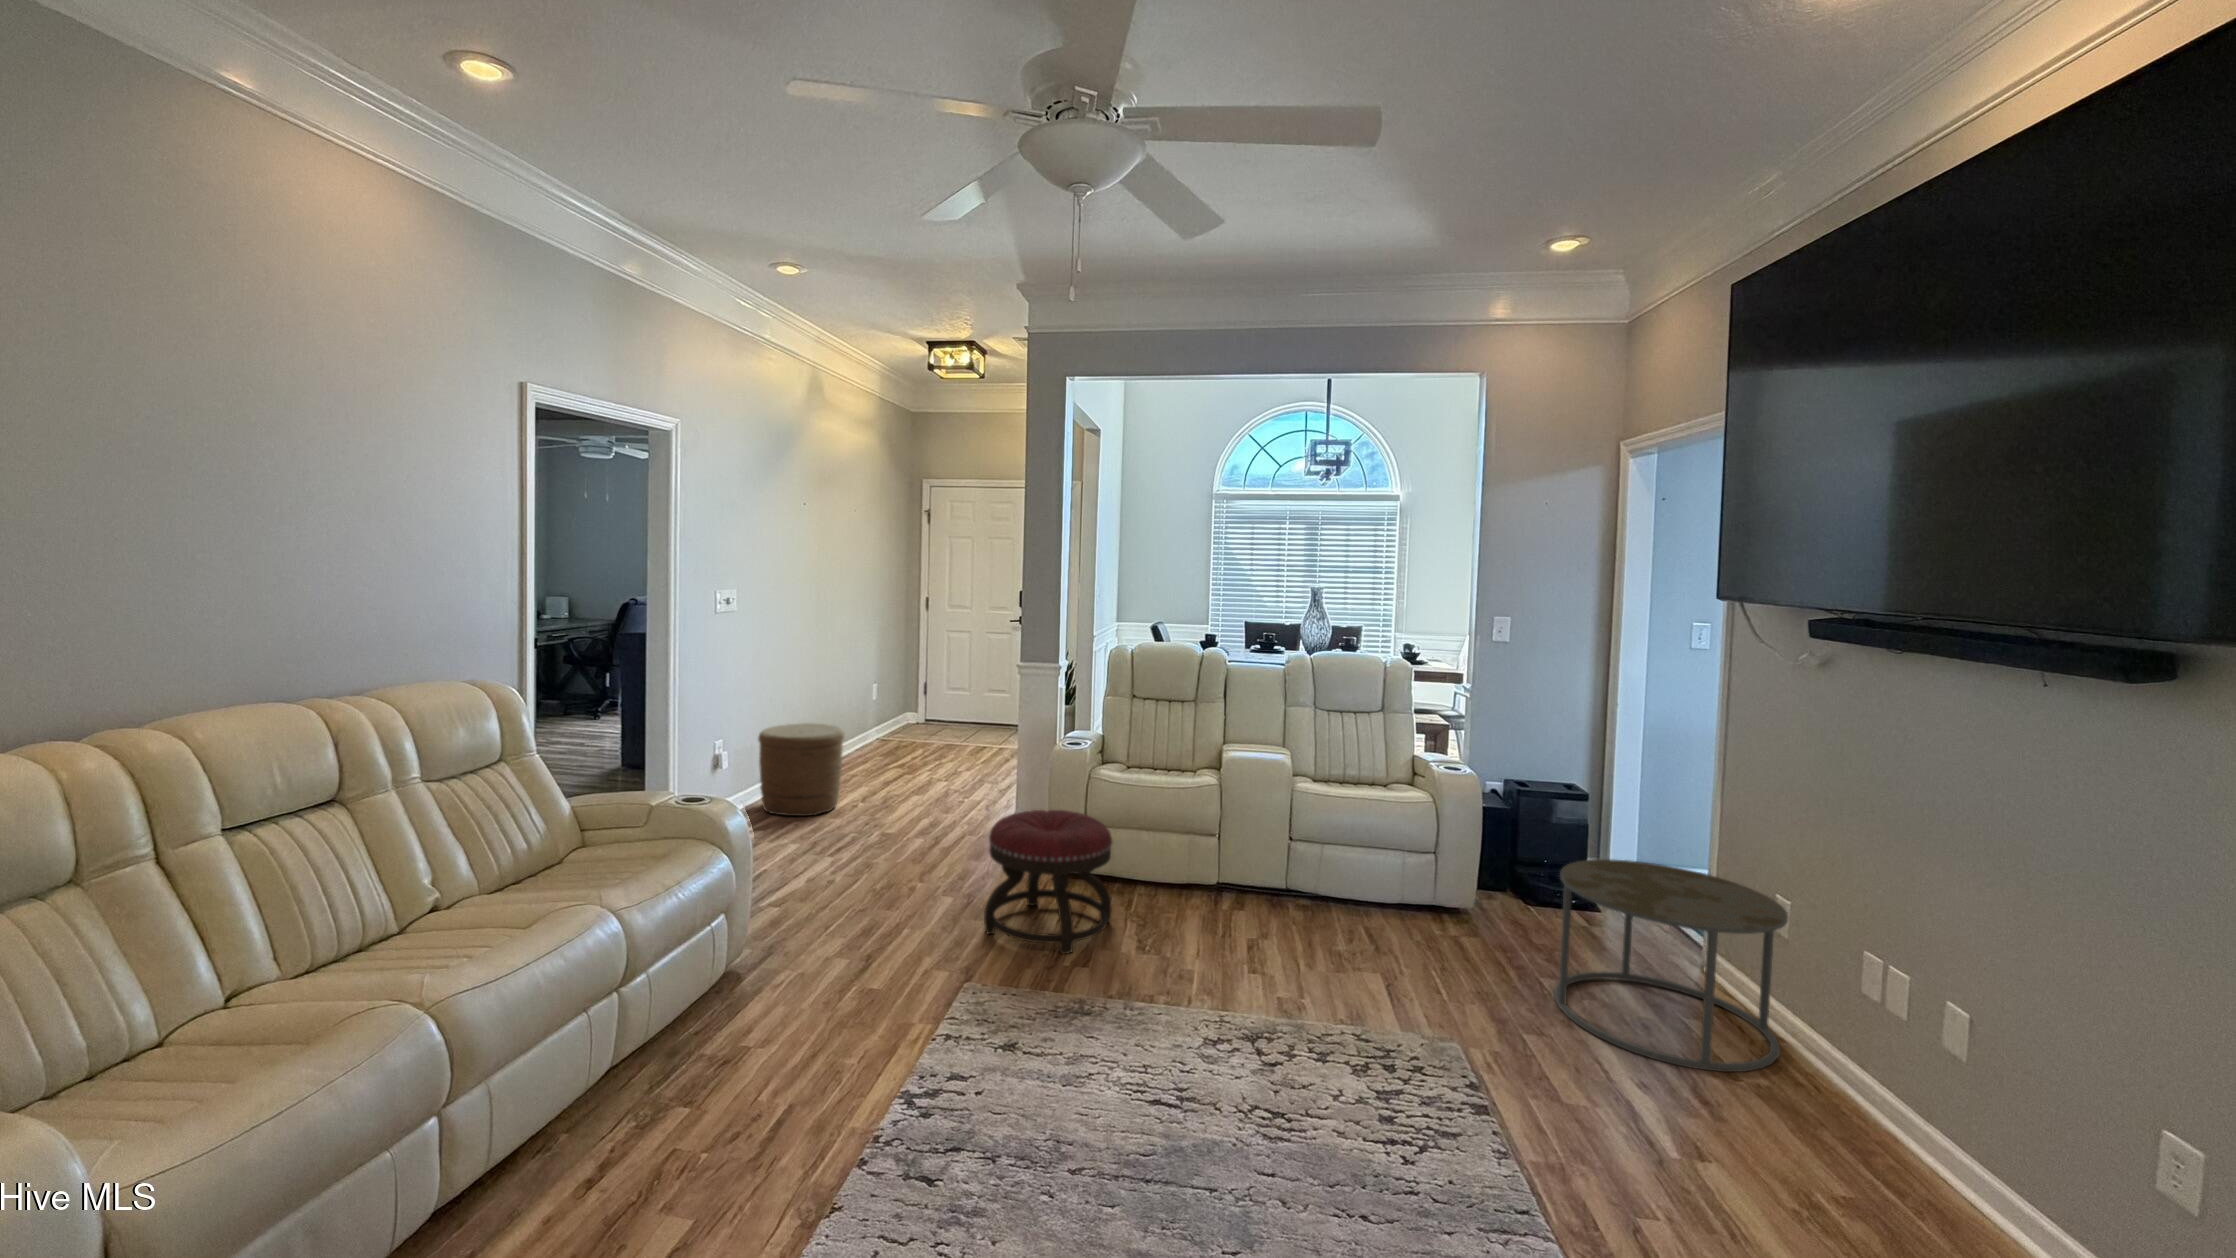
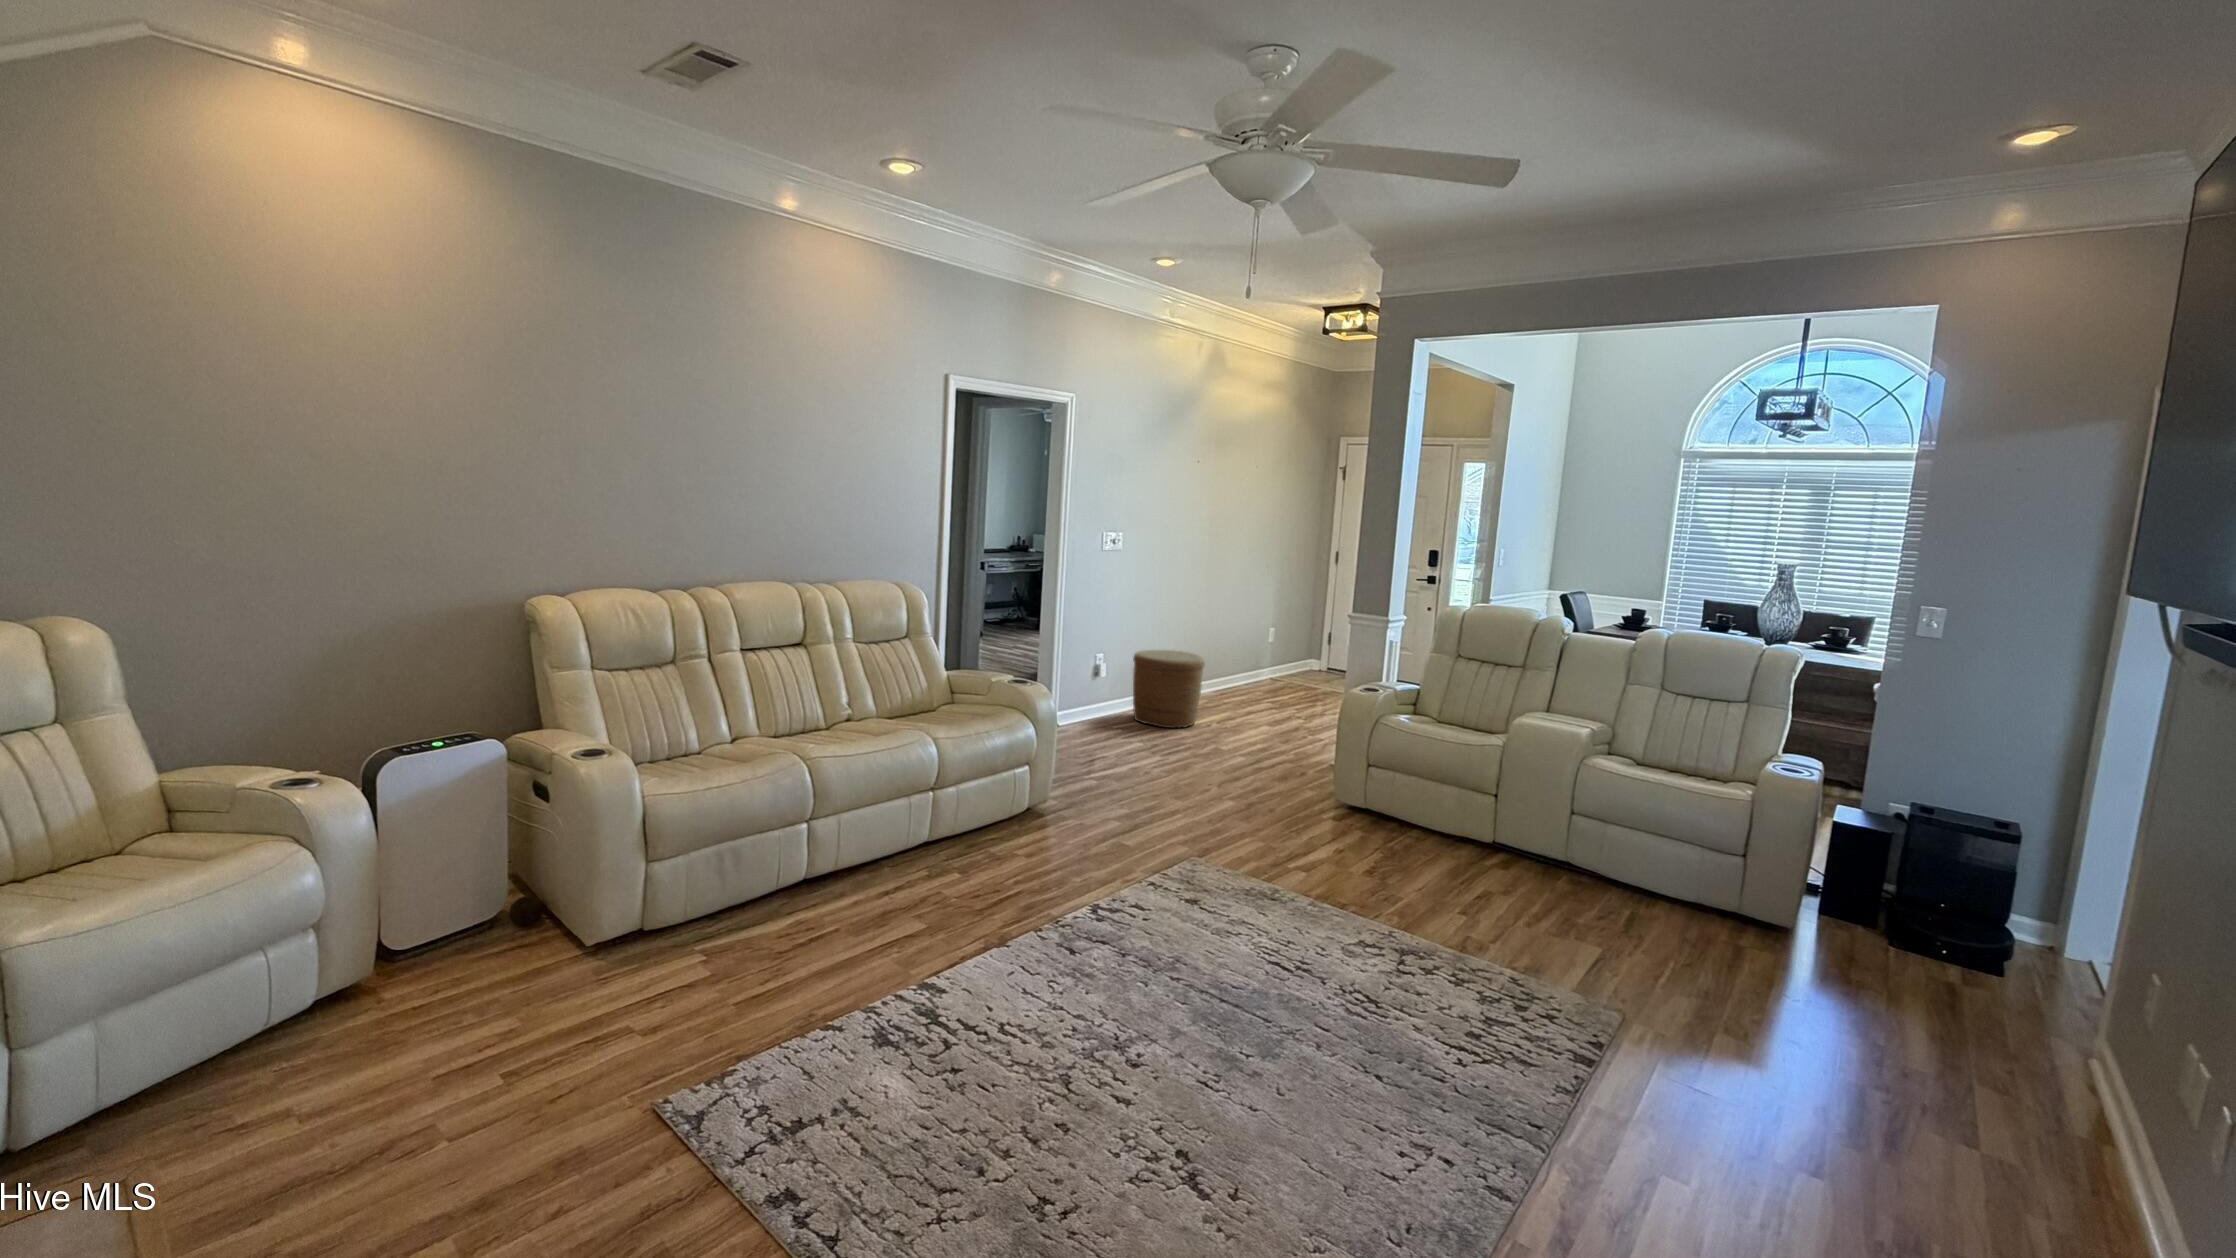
ottoman: present [984,810,1112,954] -> none [1241,738,1364,862]
side table: present [1554,859,1788,1072] -> none [1803,885,2141,1160]

